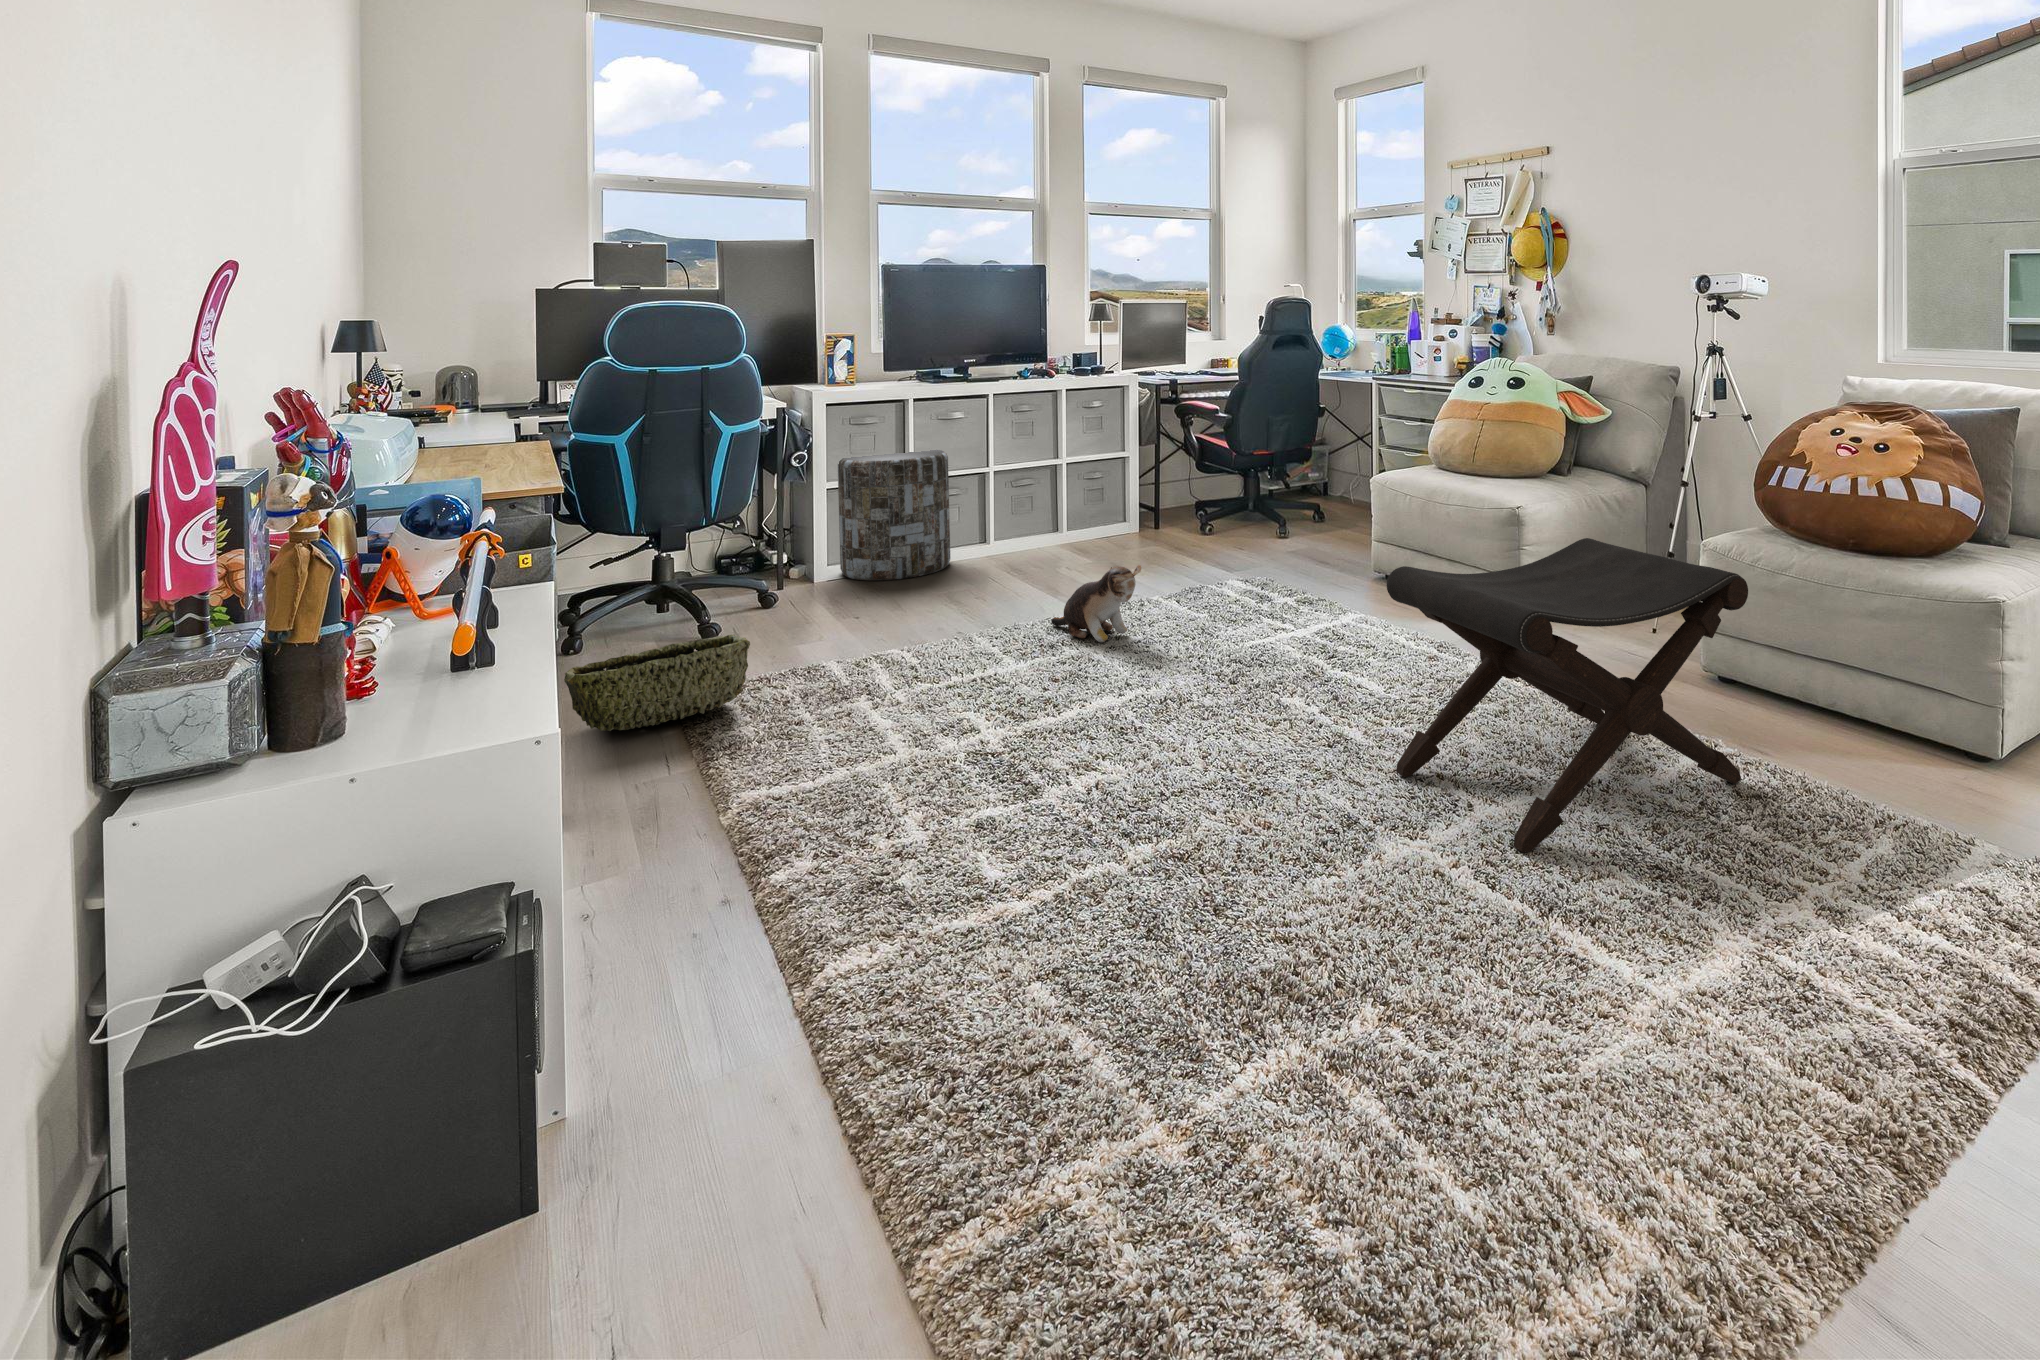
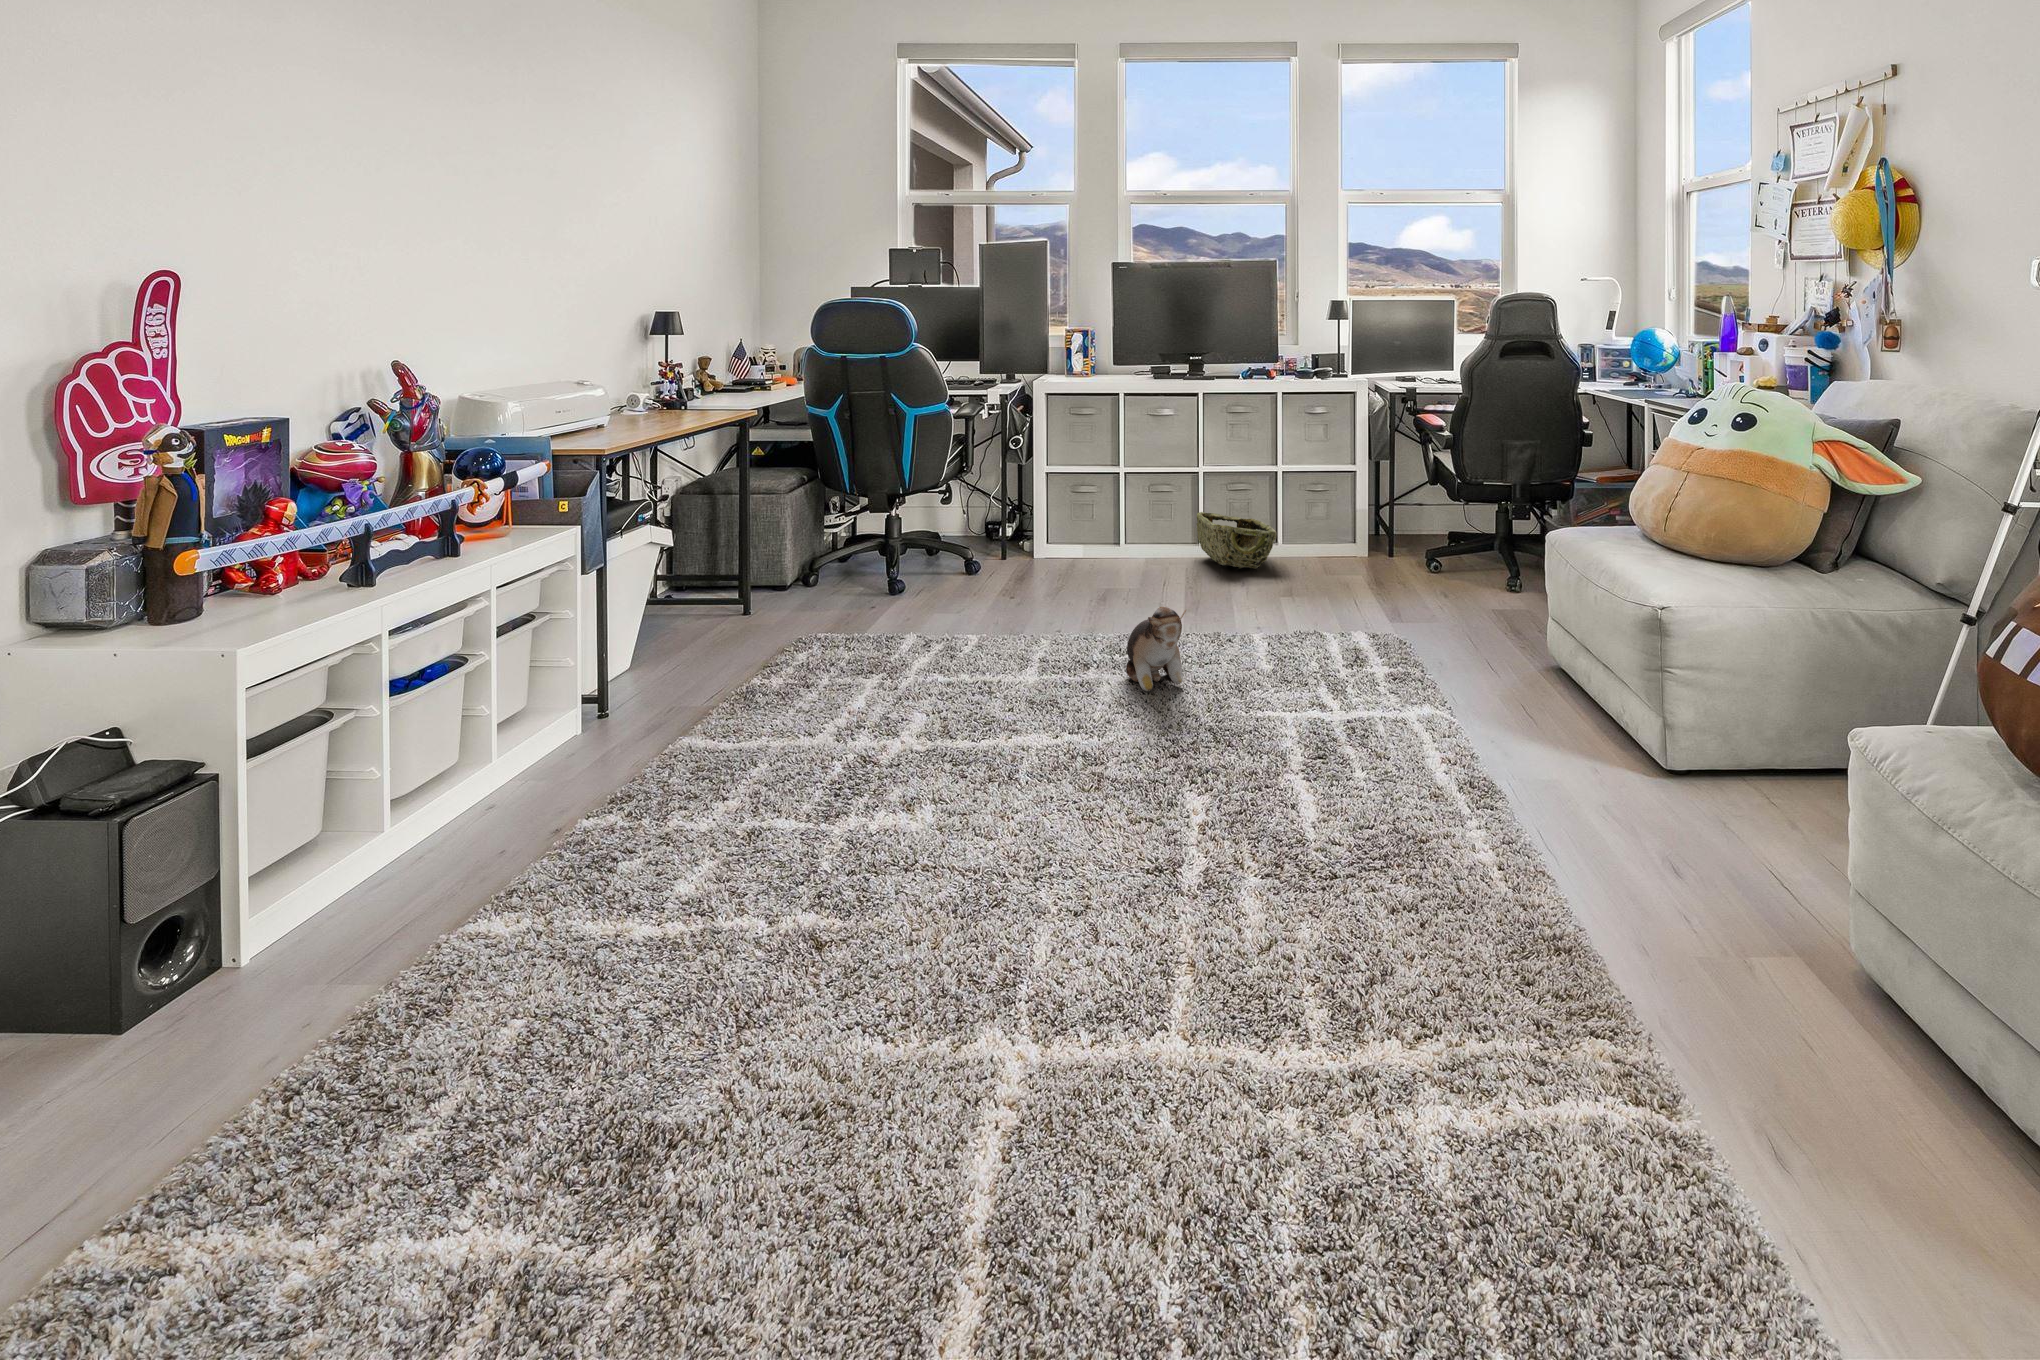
side table: present [838,450,950,581] -> none [1036,443,1142,578]
footstool: present [1387,538,1748,853] -> none [1179,691,1720,1210]
woven basket: present [564,634,750,731] -> present [1197,512,1277,569]

